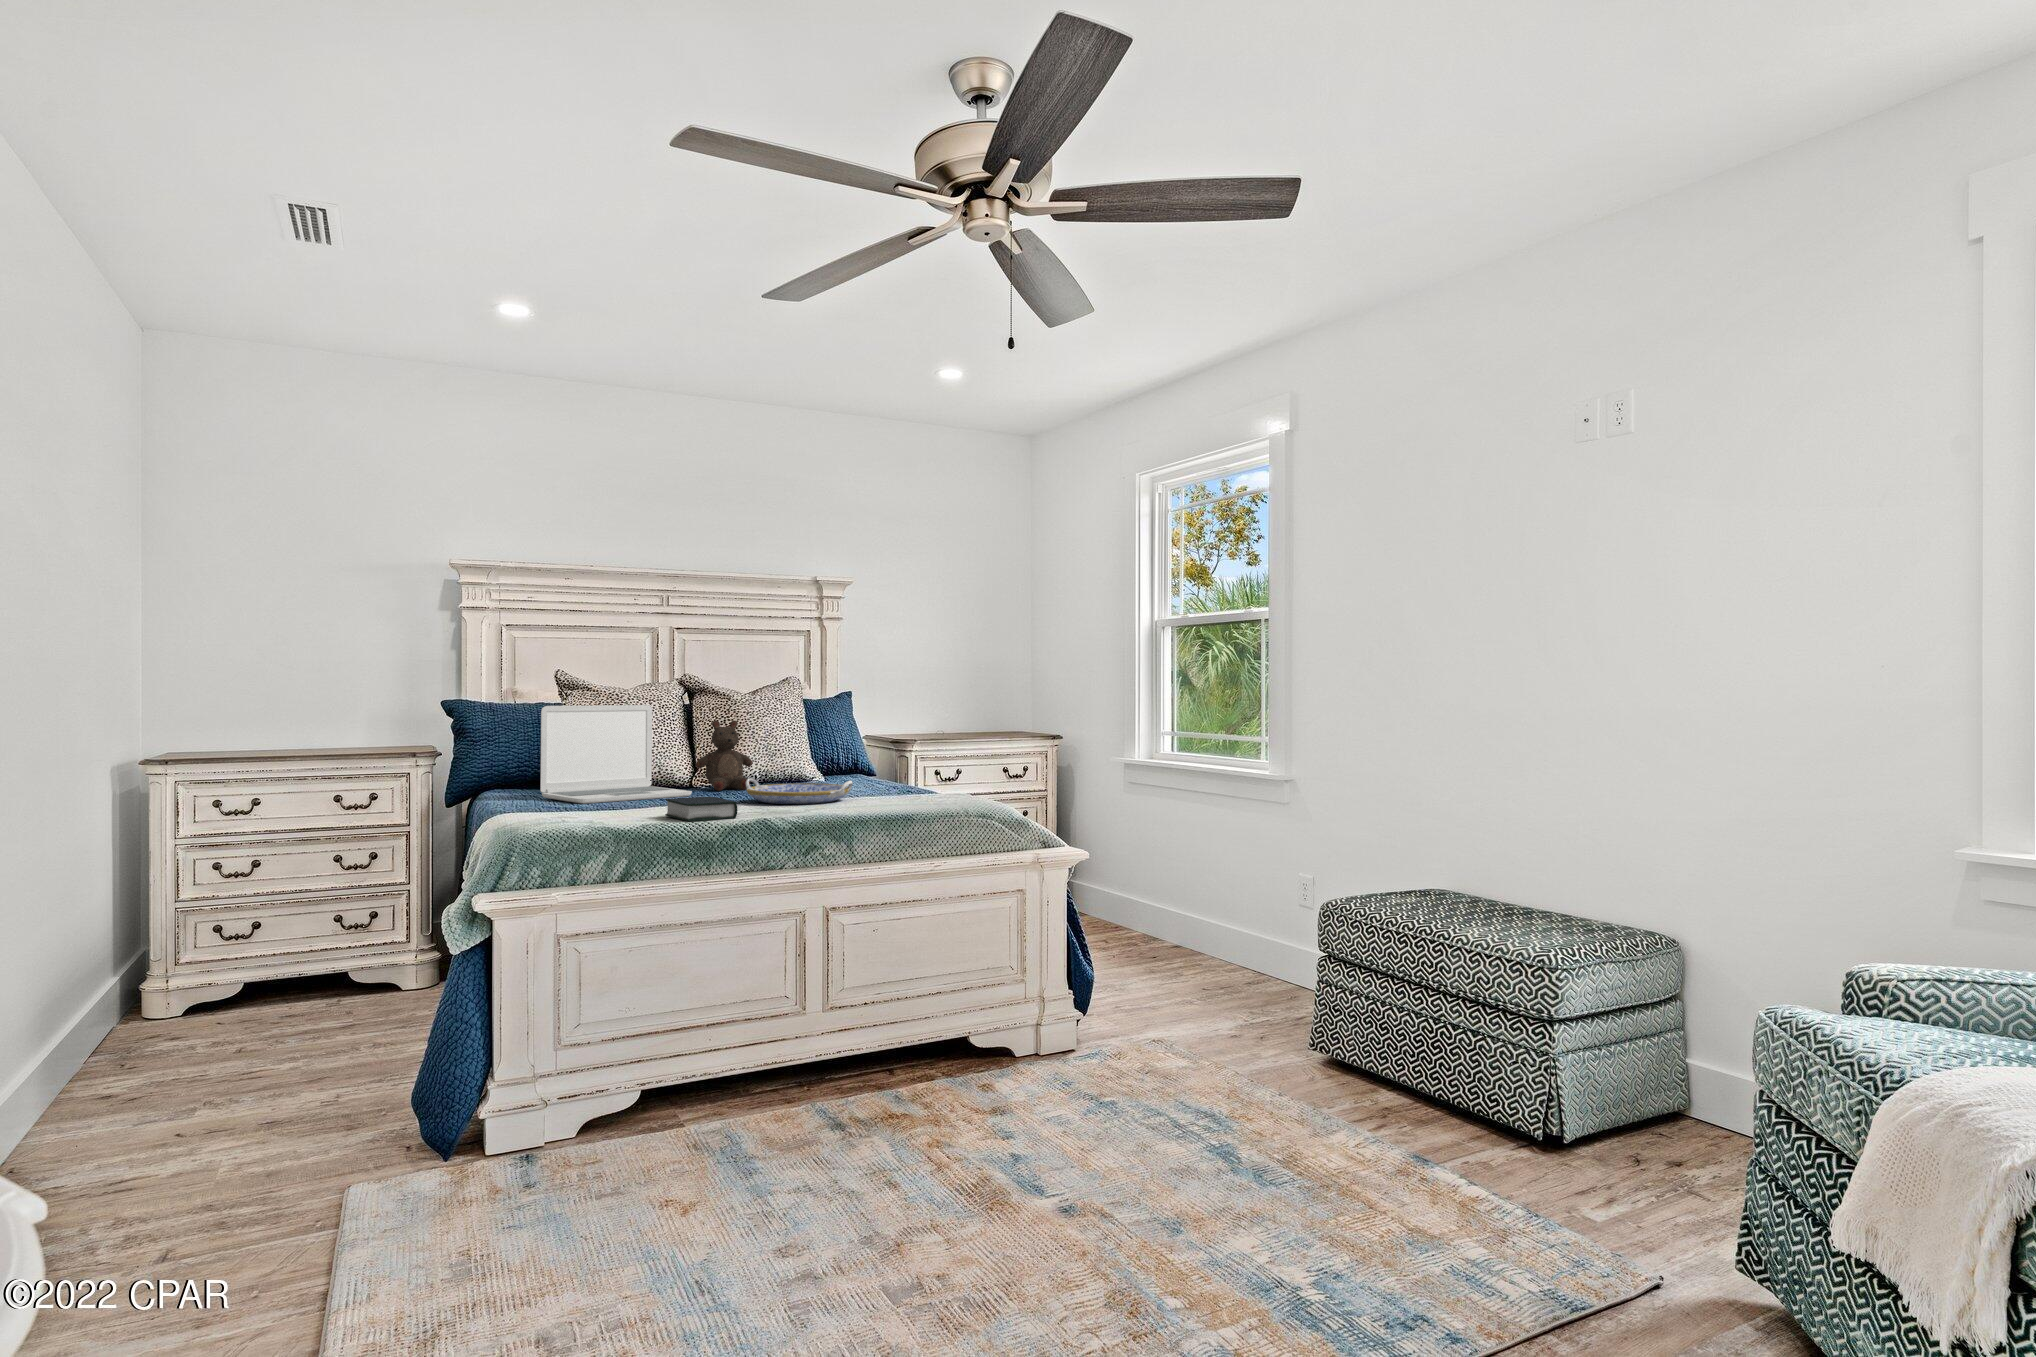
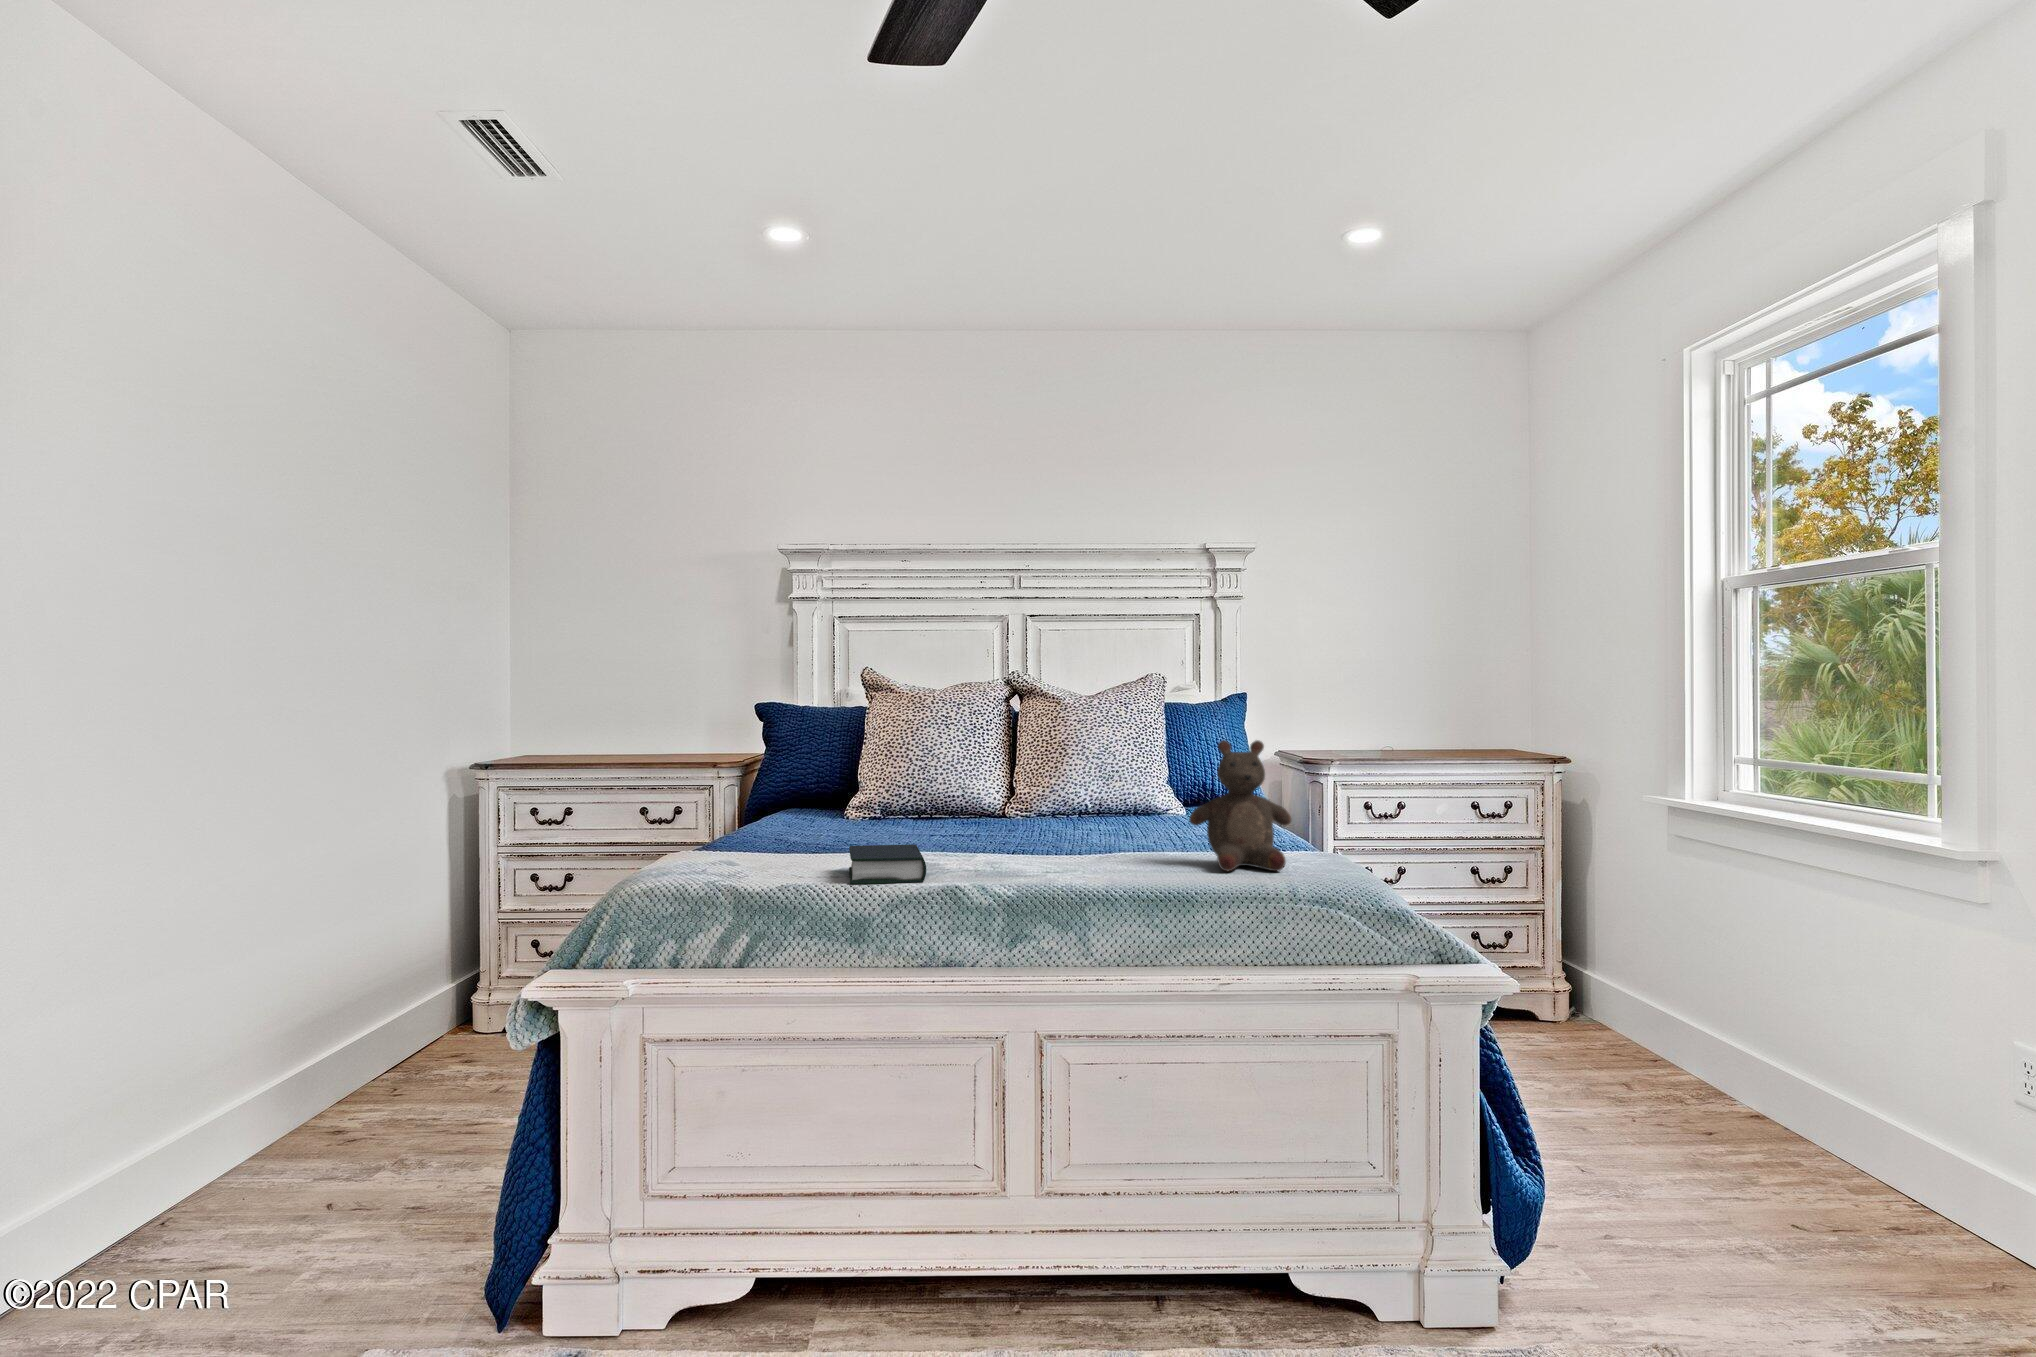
laptop: present [540,705,692,804] -> none [806,710,976,837]
stuffed bear: present [696,720,752,791] -> present [1189,740,1291,871]
serving tray: present [746,778,853,804] -> none [1007,815,1154,858]

